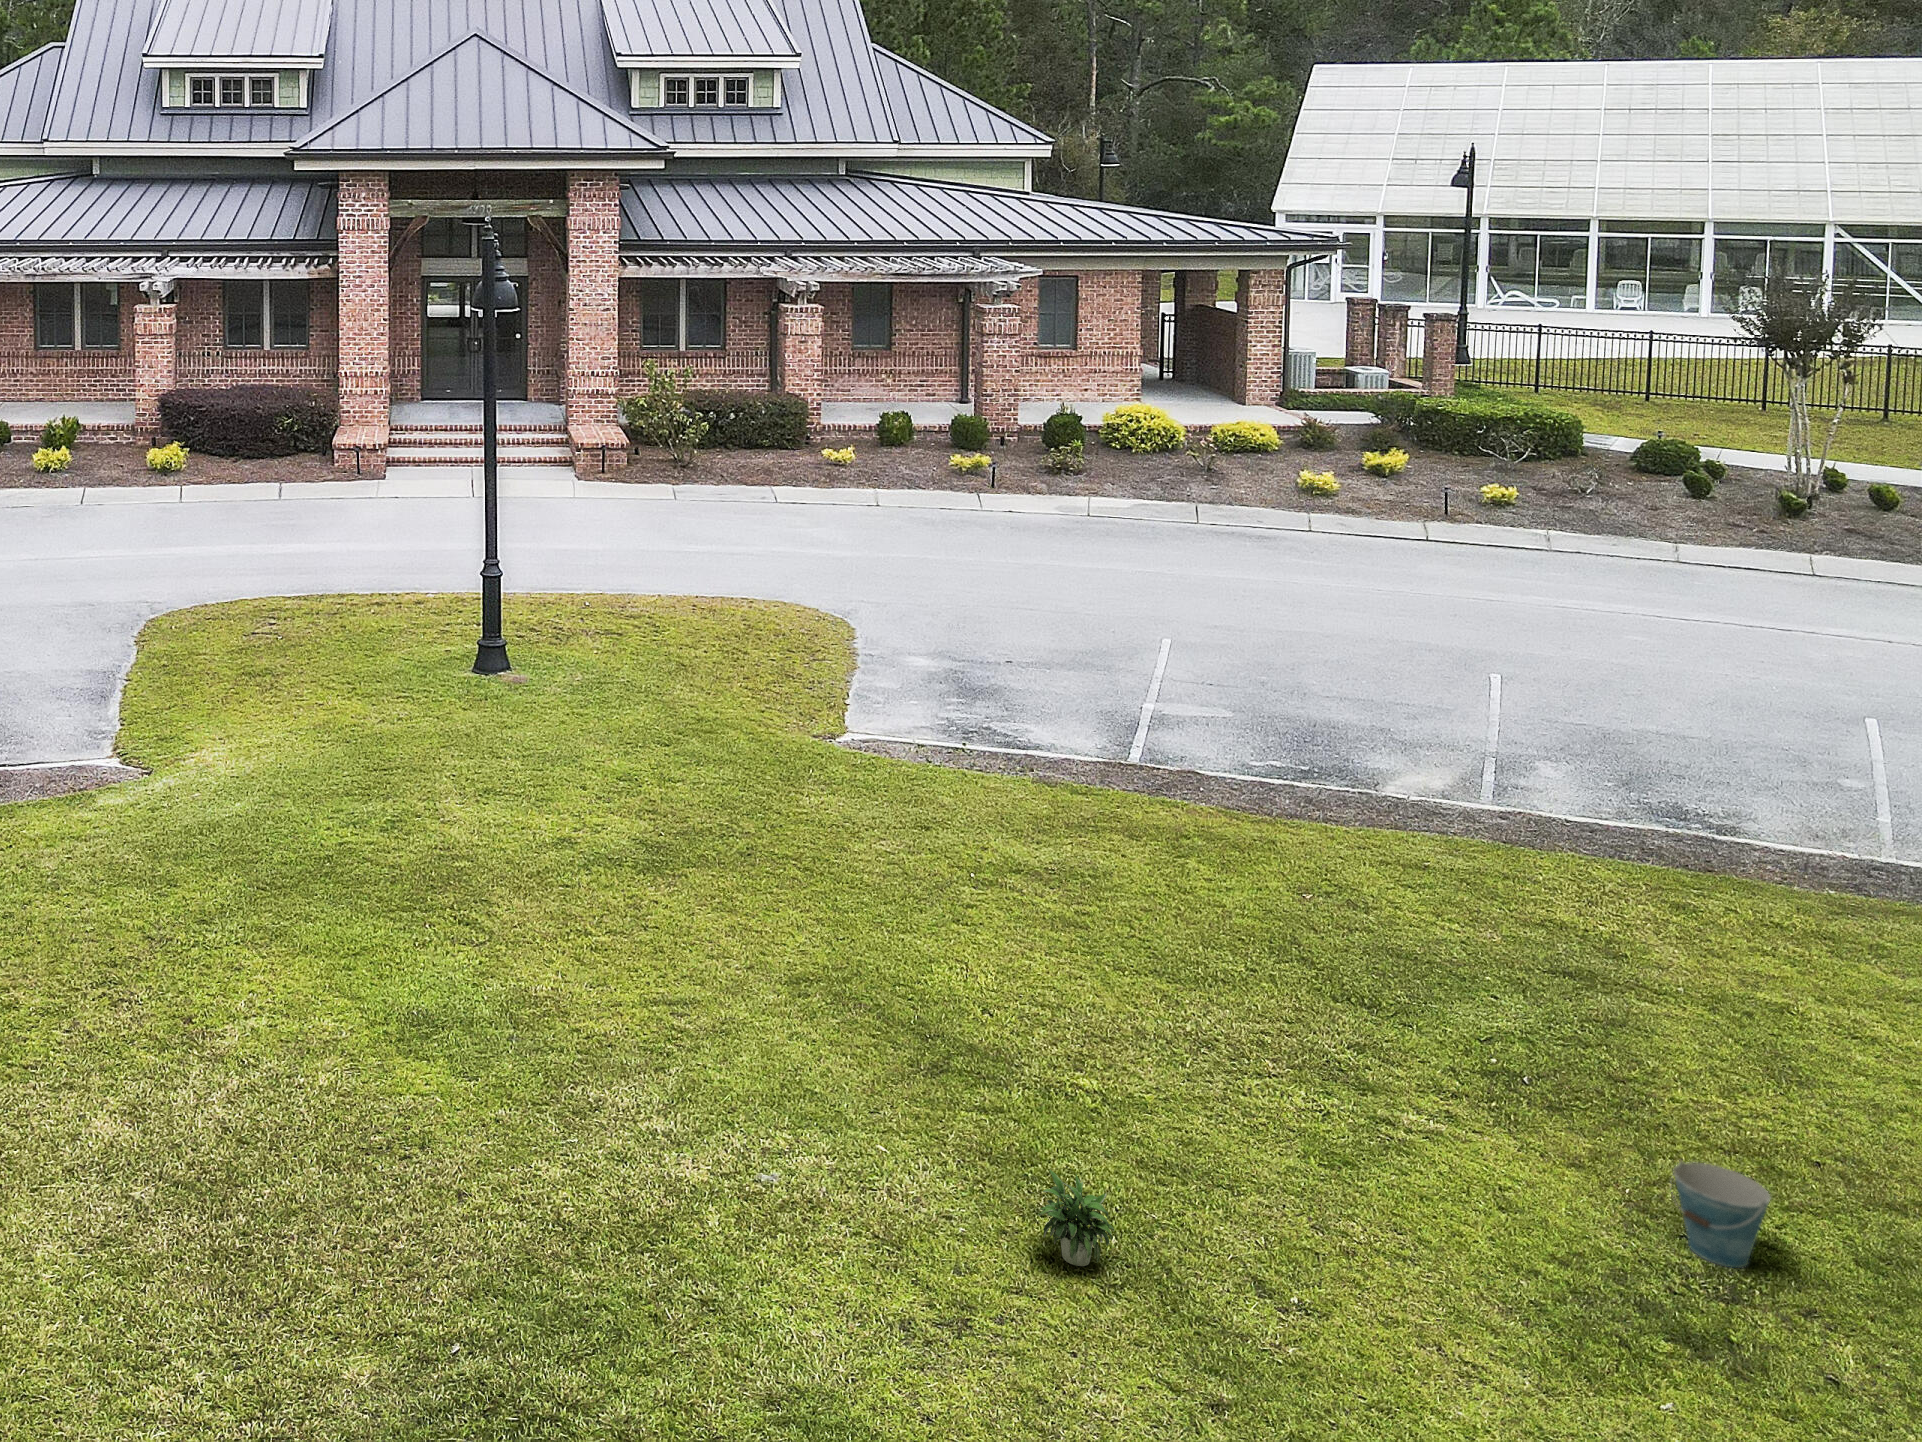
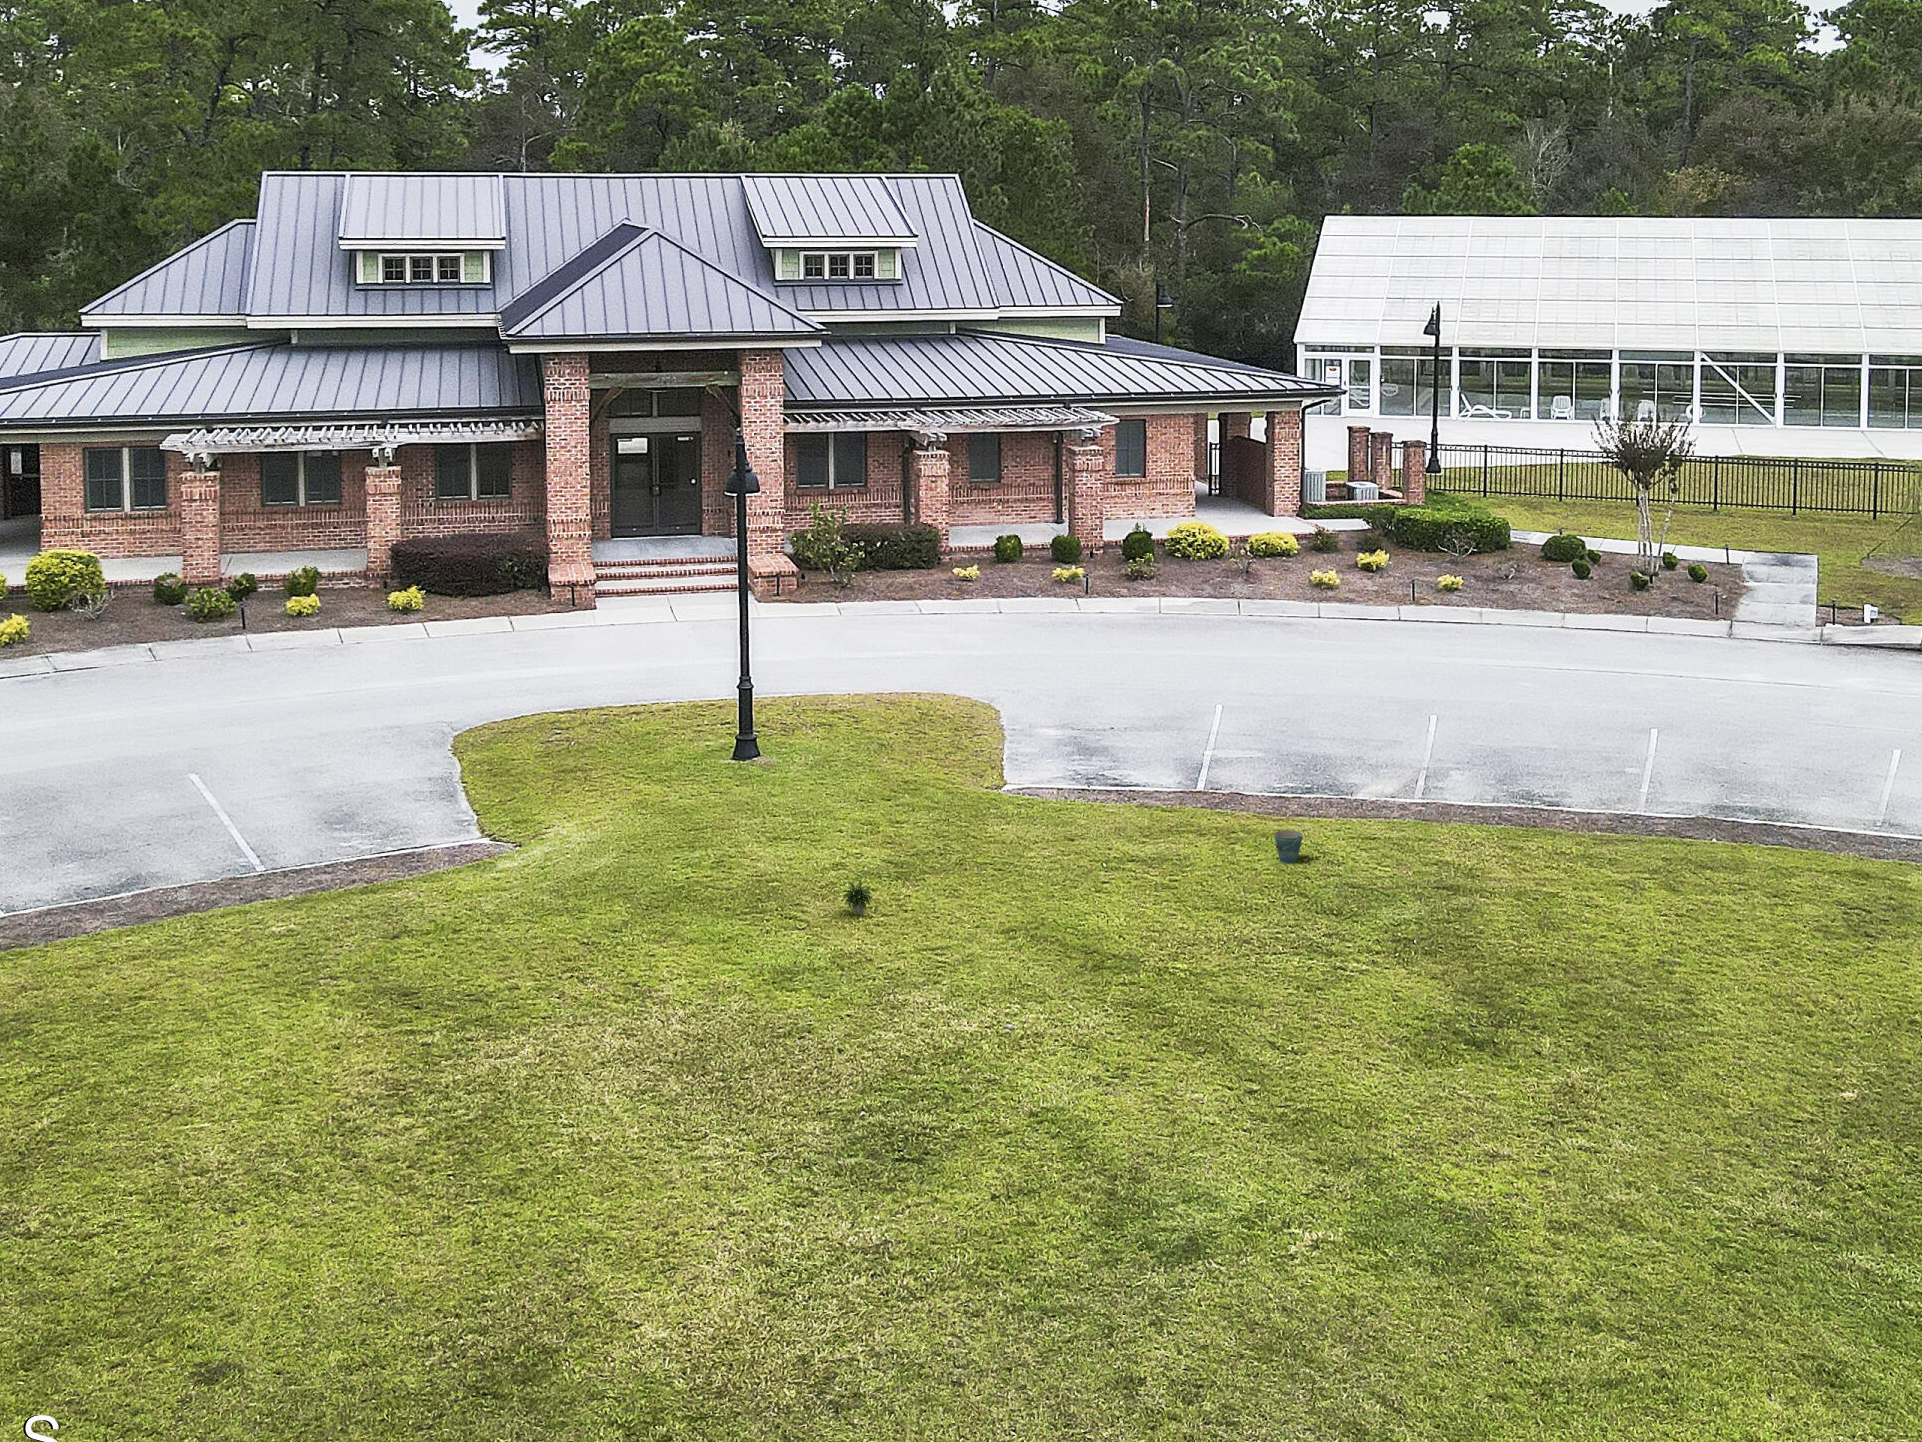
potted plant: present [1038,1170,1114,1266] -> present [843,882,872,915]

